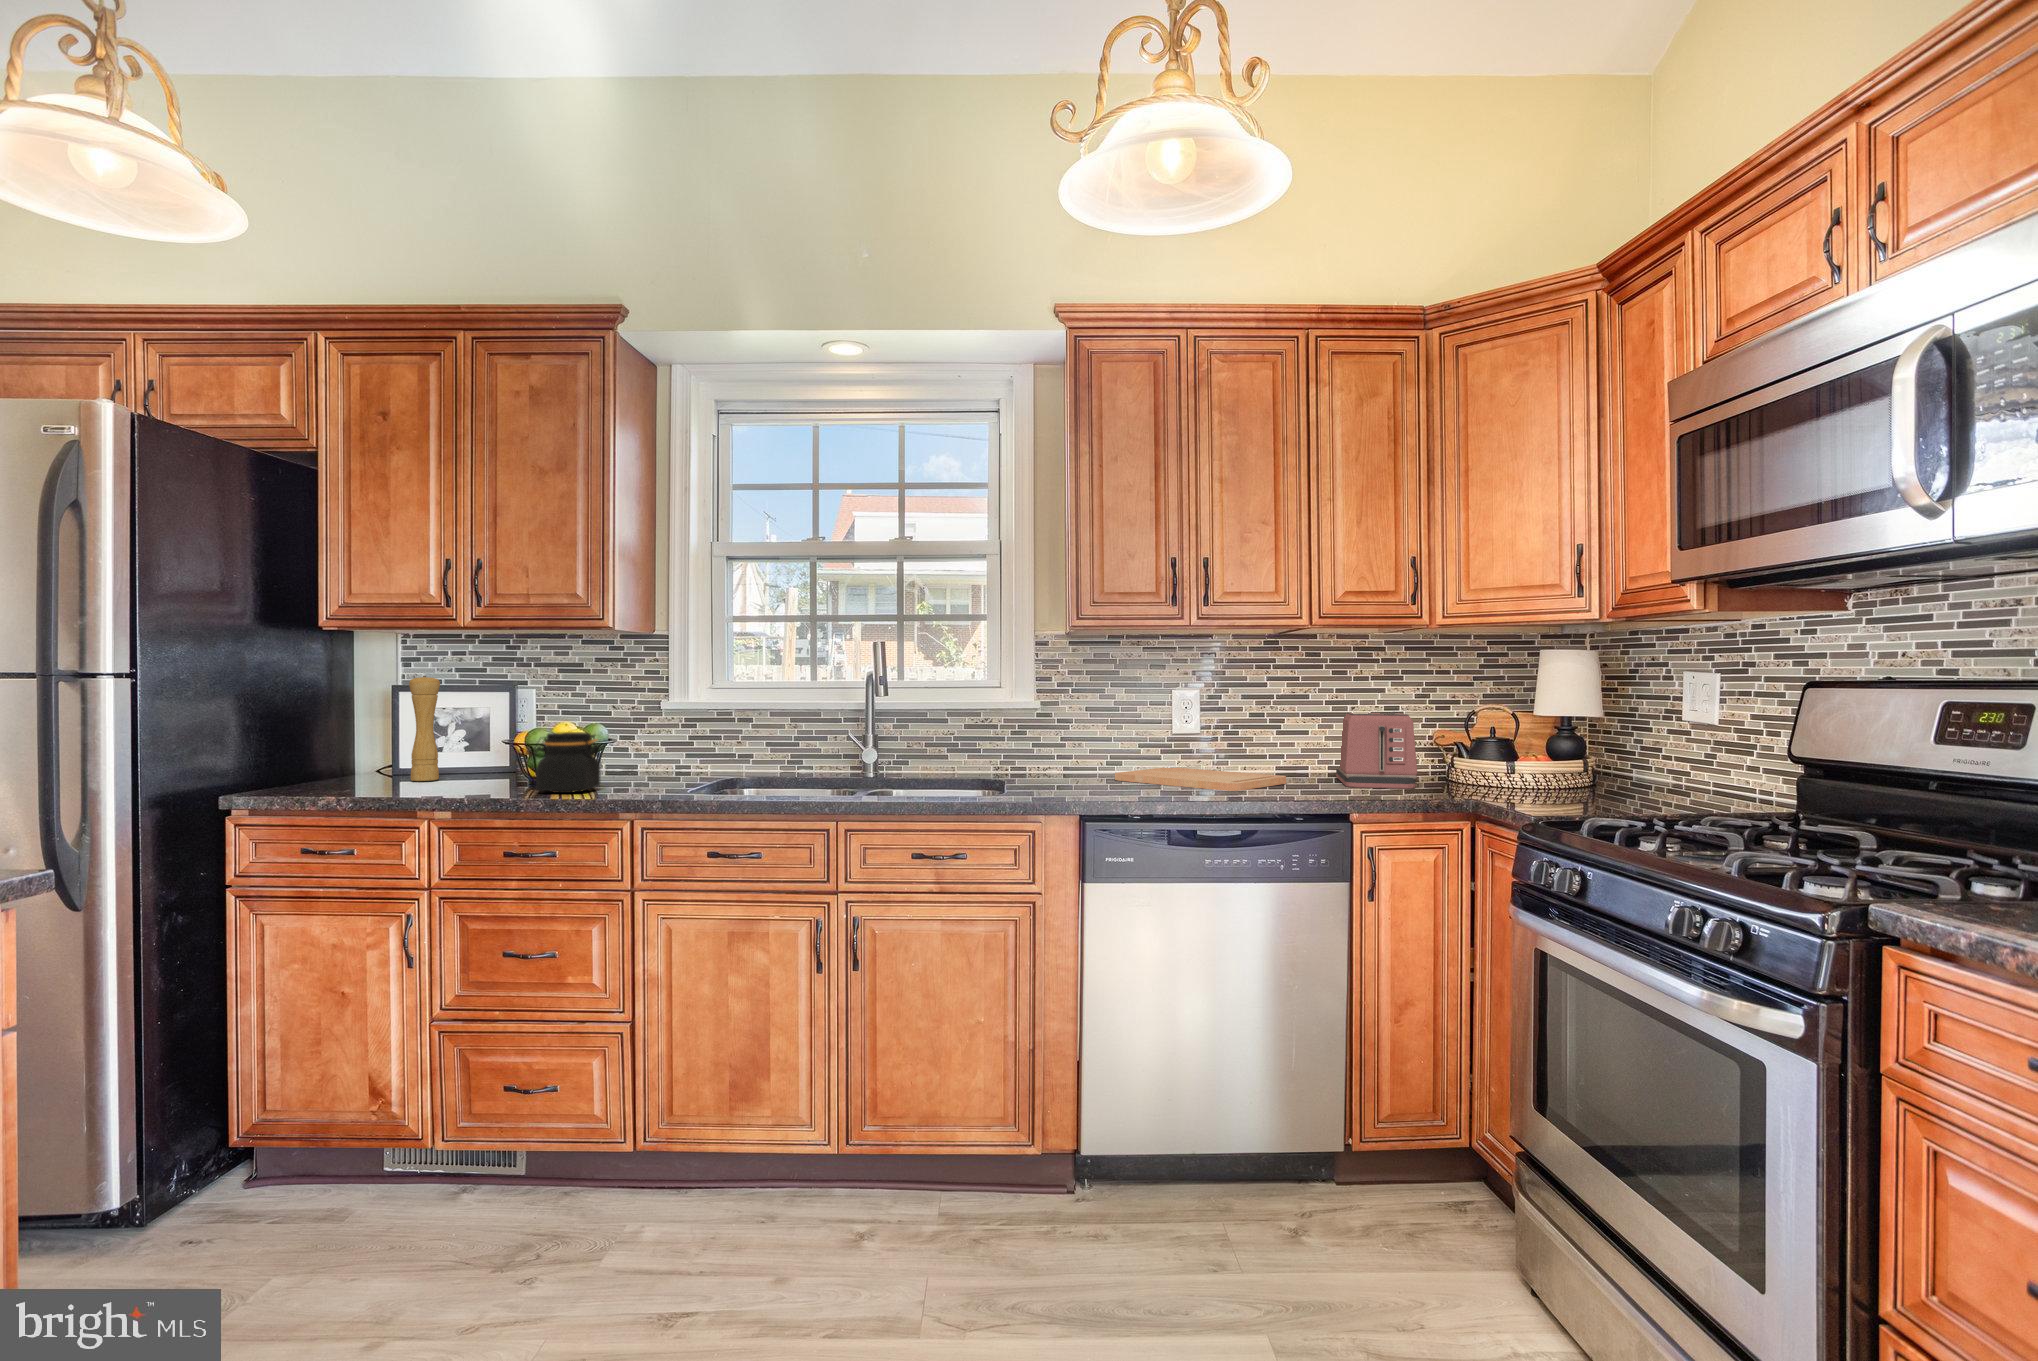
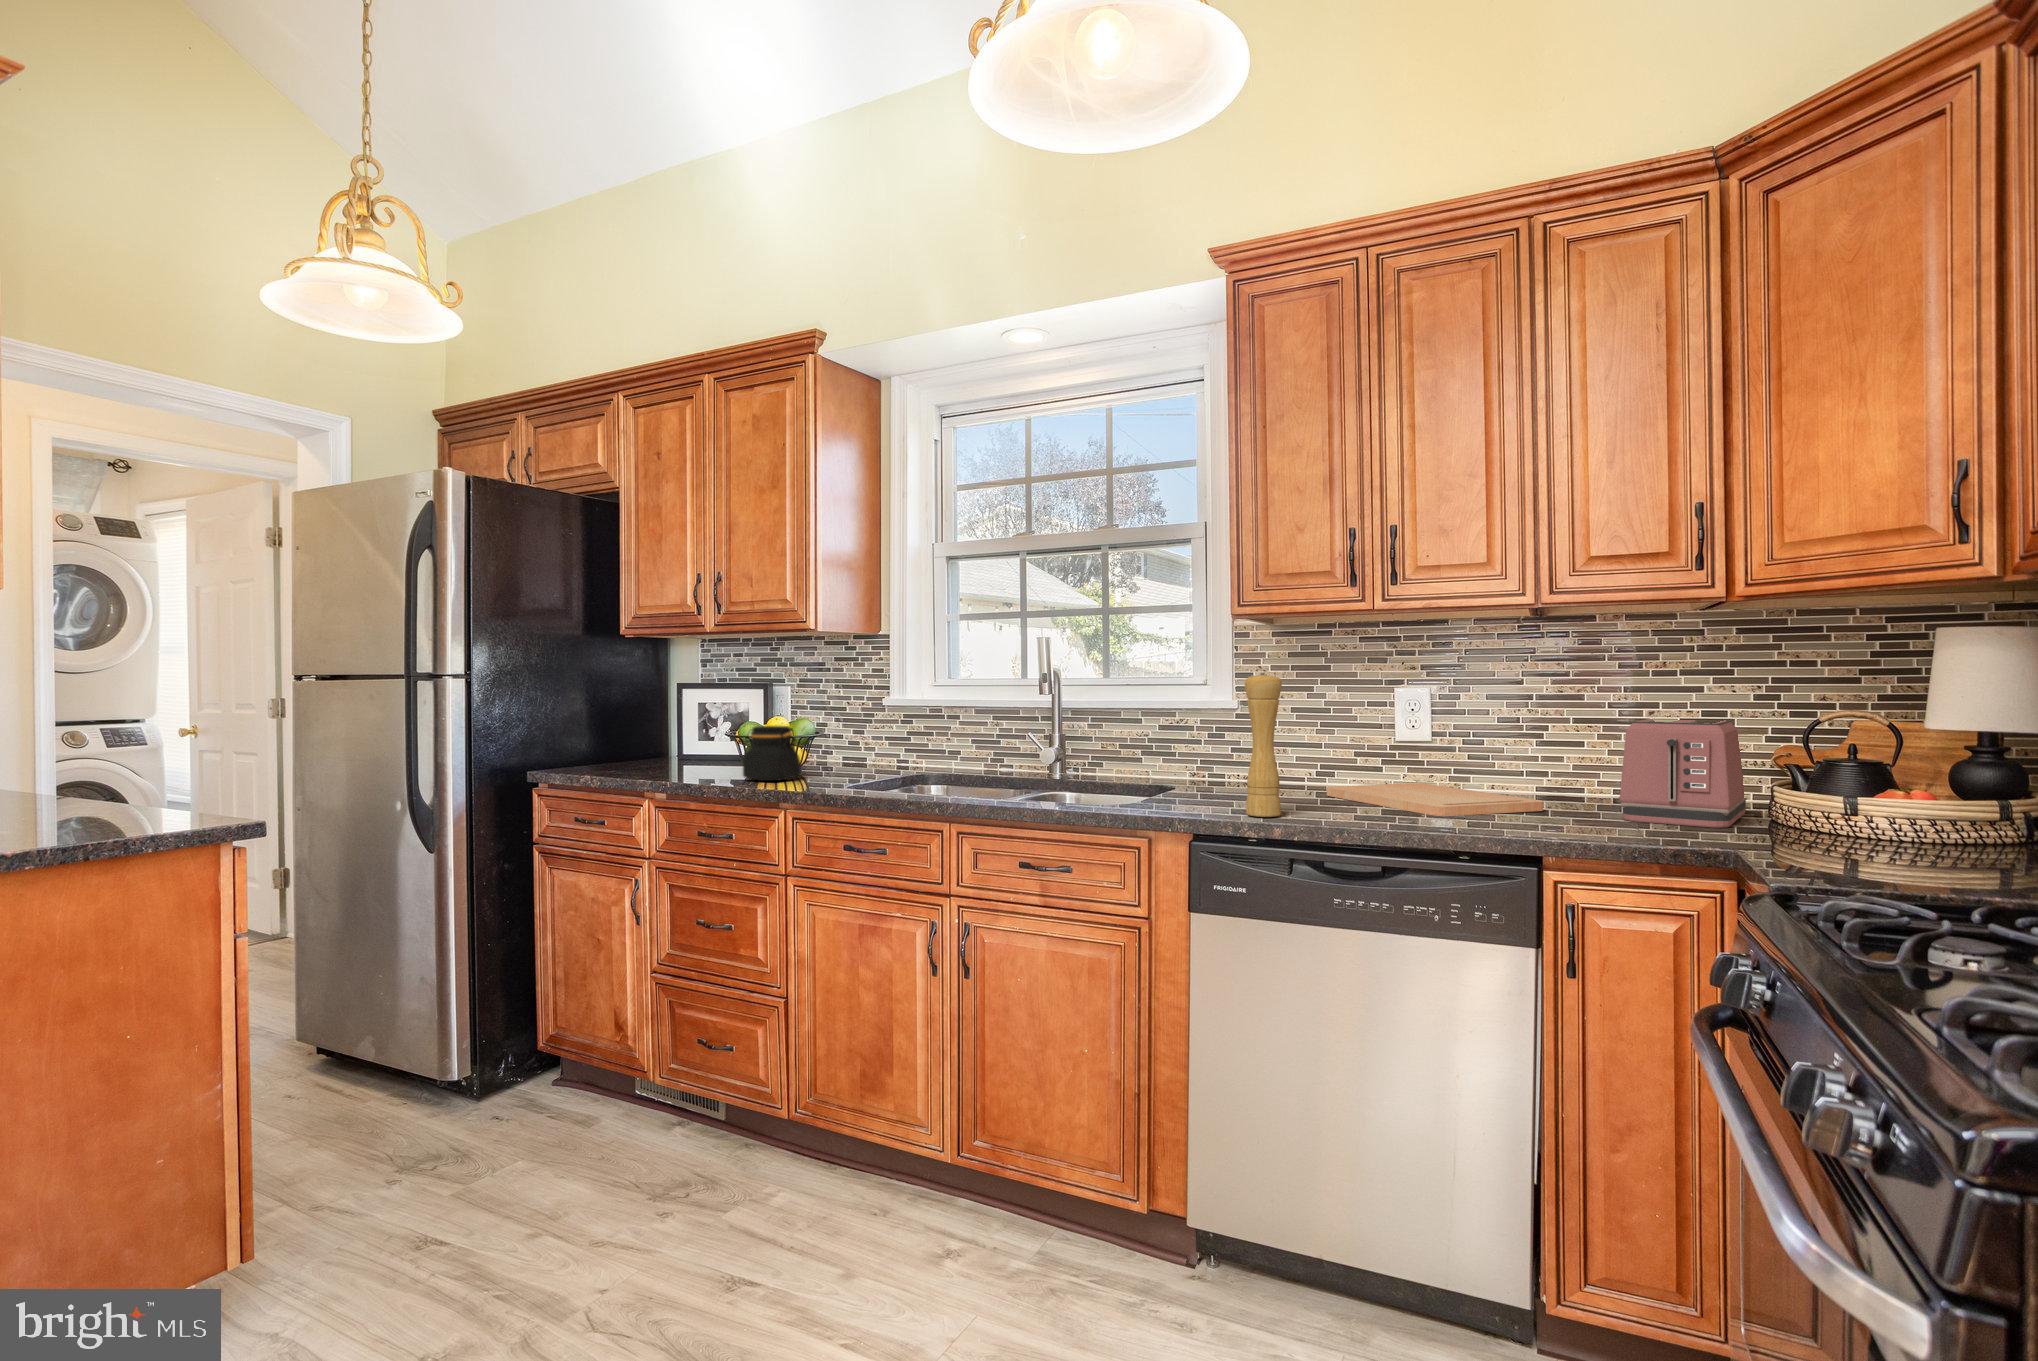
pepper mill: present [409,676,440,781] -> present [1245,673,1282,817]

